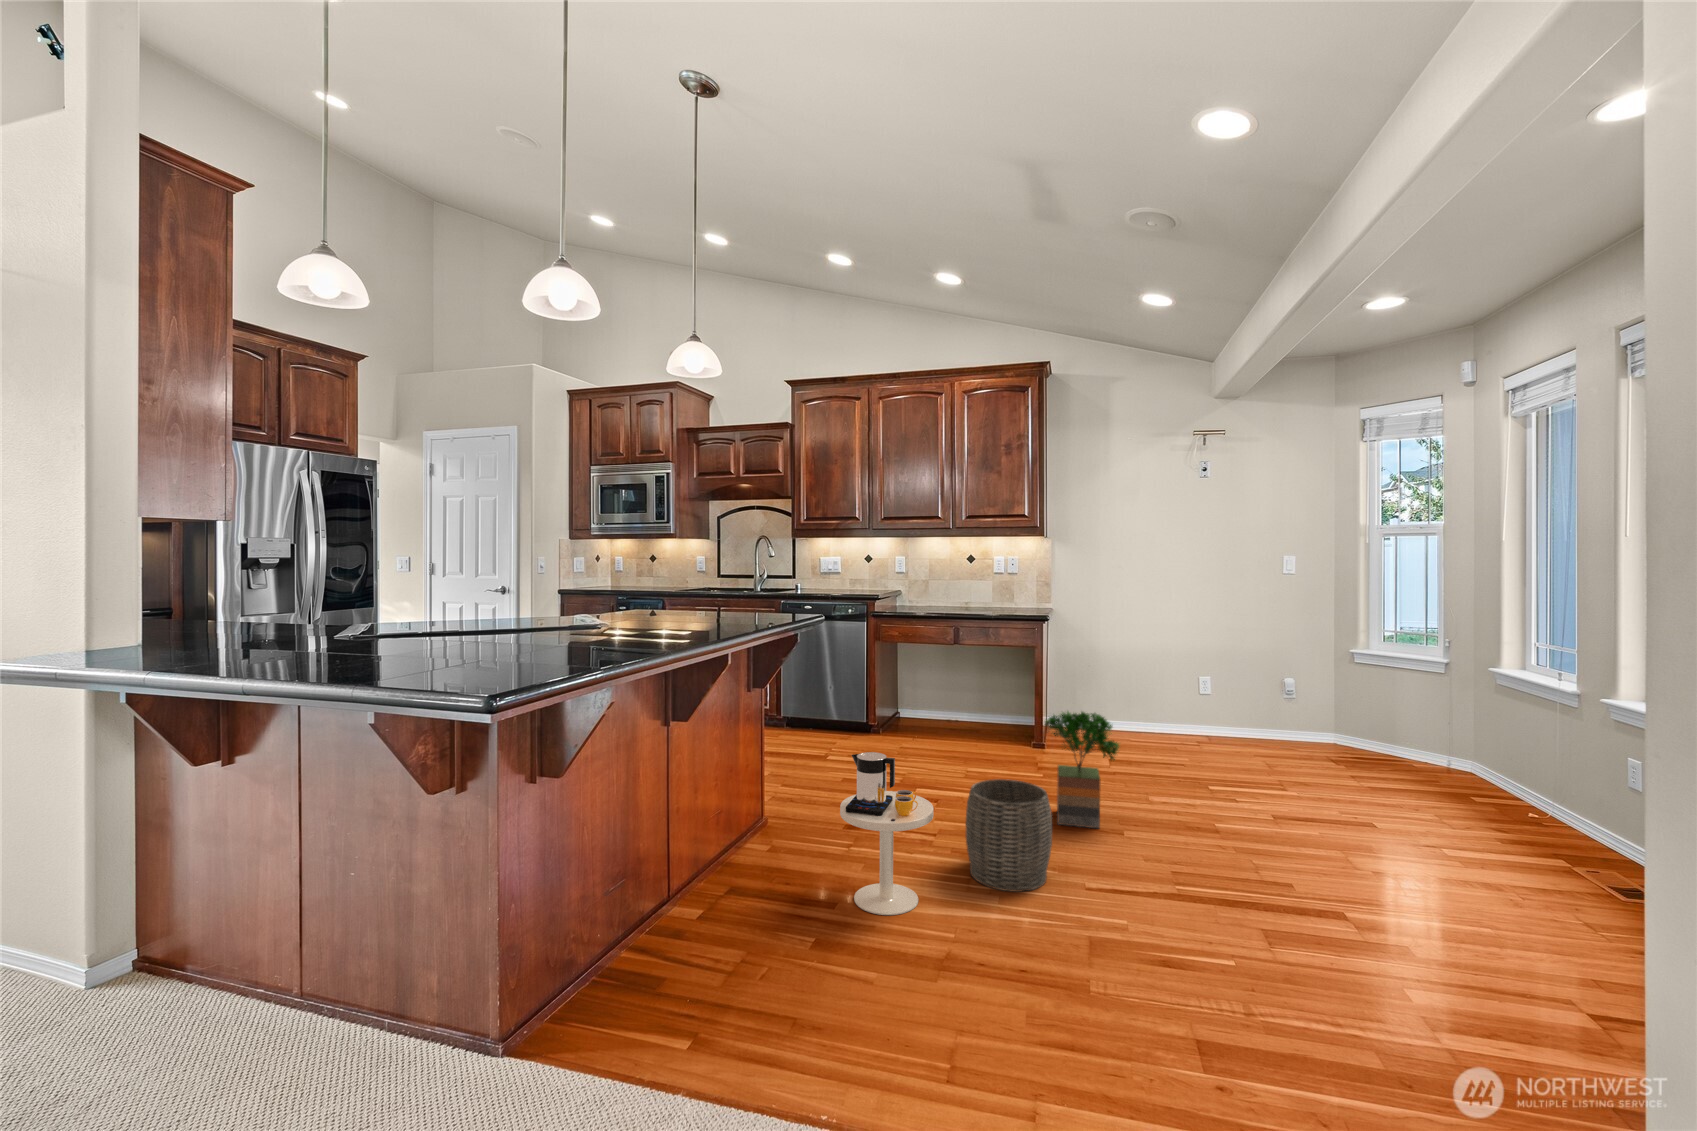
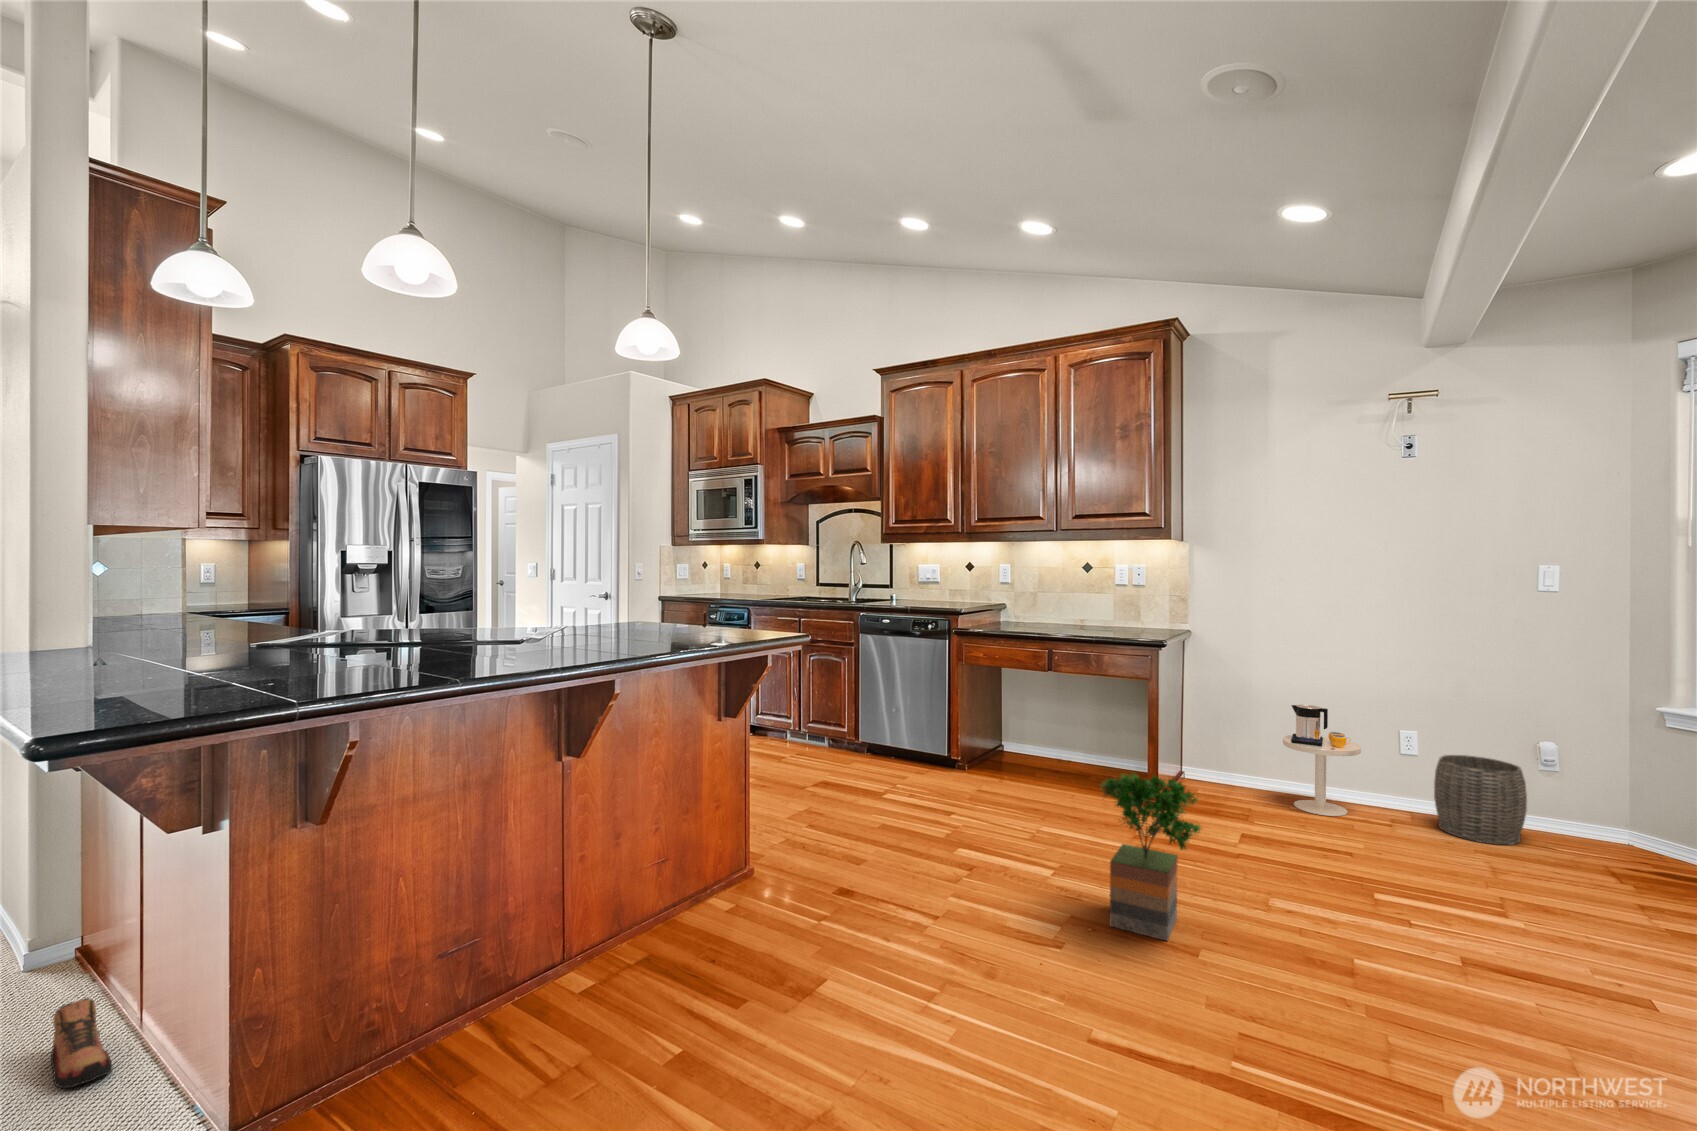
side table: present [840,752,933,915] -> present [1283,705,1361,816]
woven basket: present [966,779,1052,892] -> present [1434,755,1527,845]
shoe: none [232,973,317,1055] -> present [51,998,112,1088]

